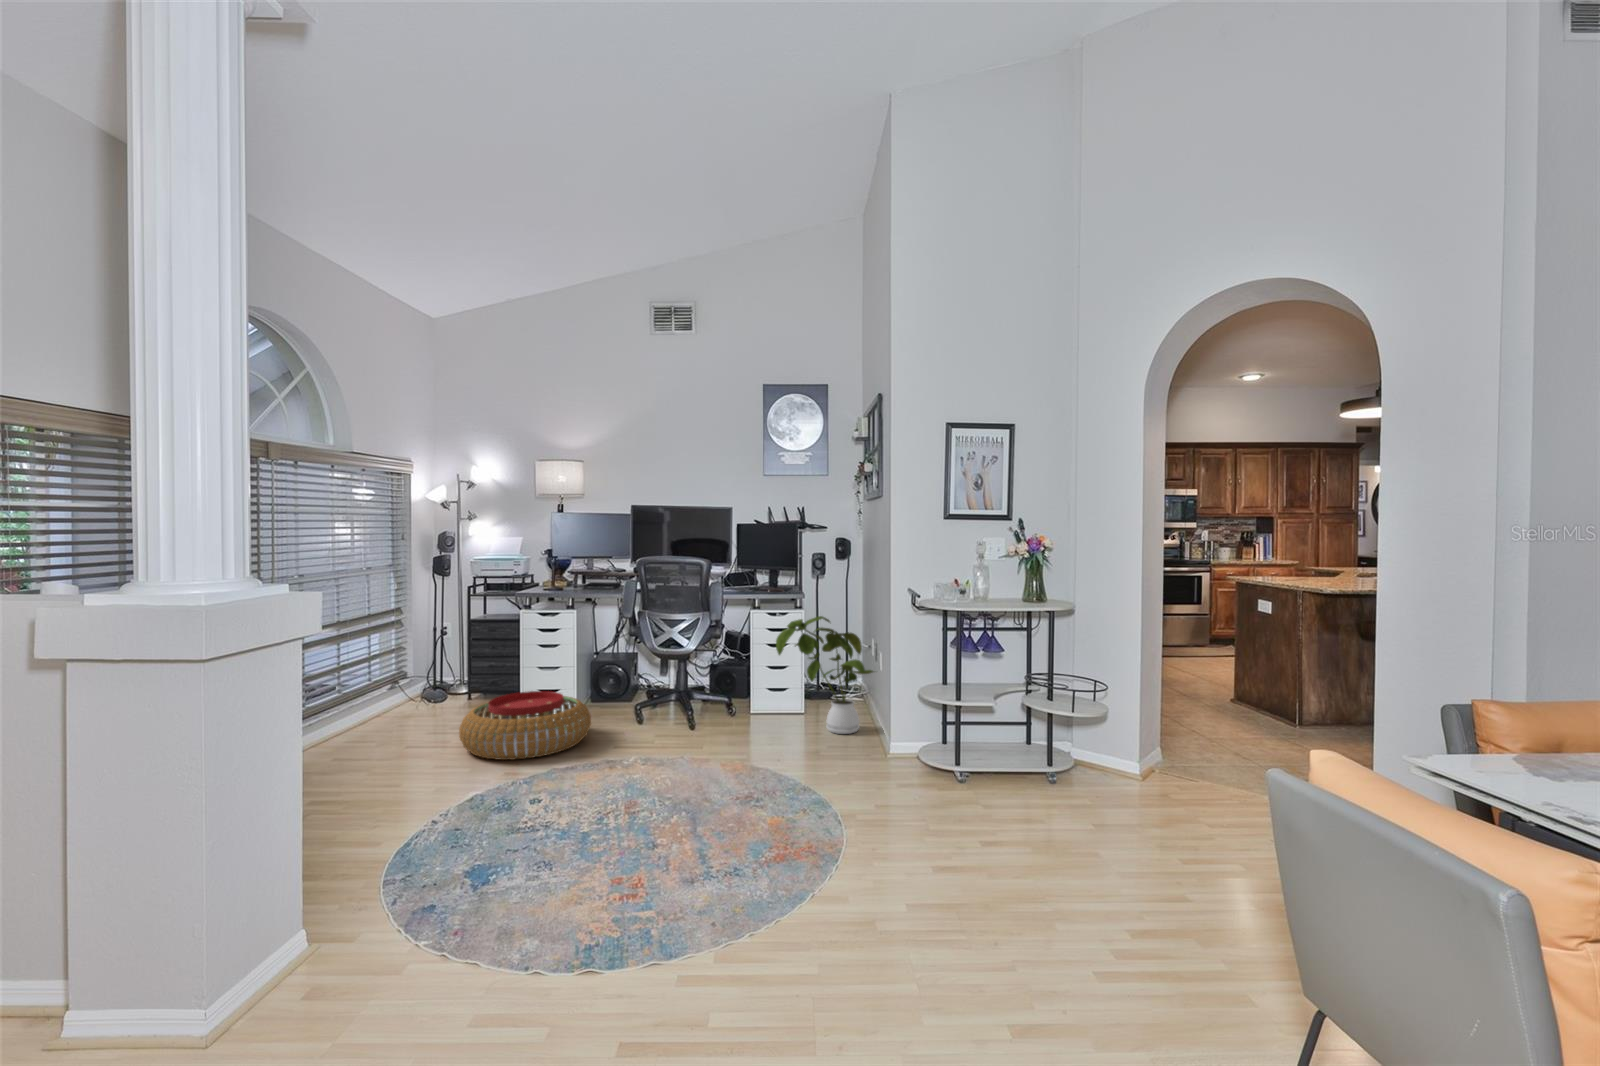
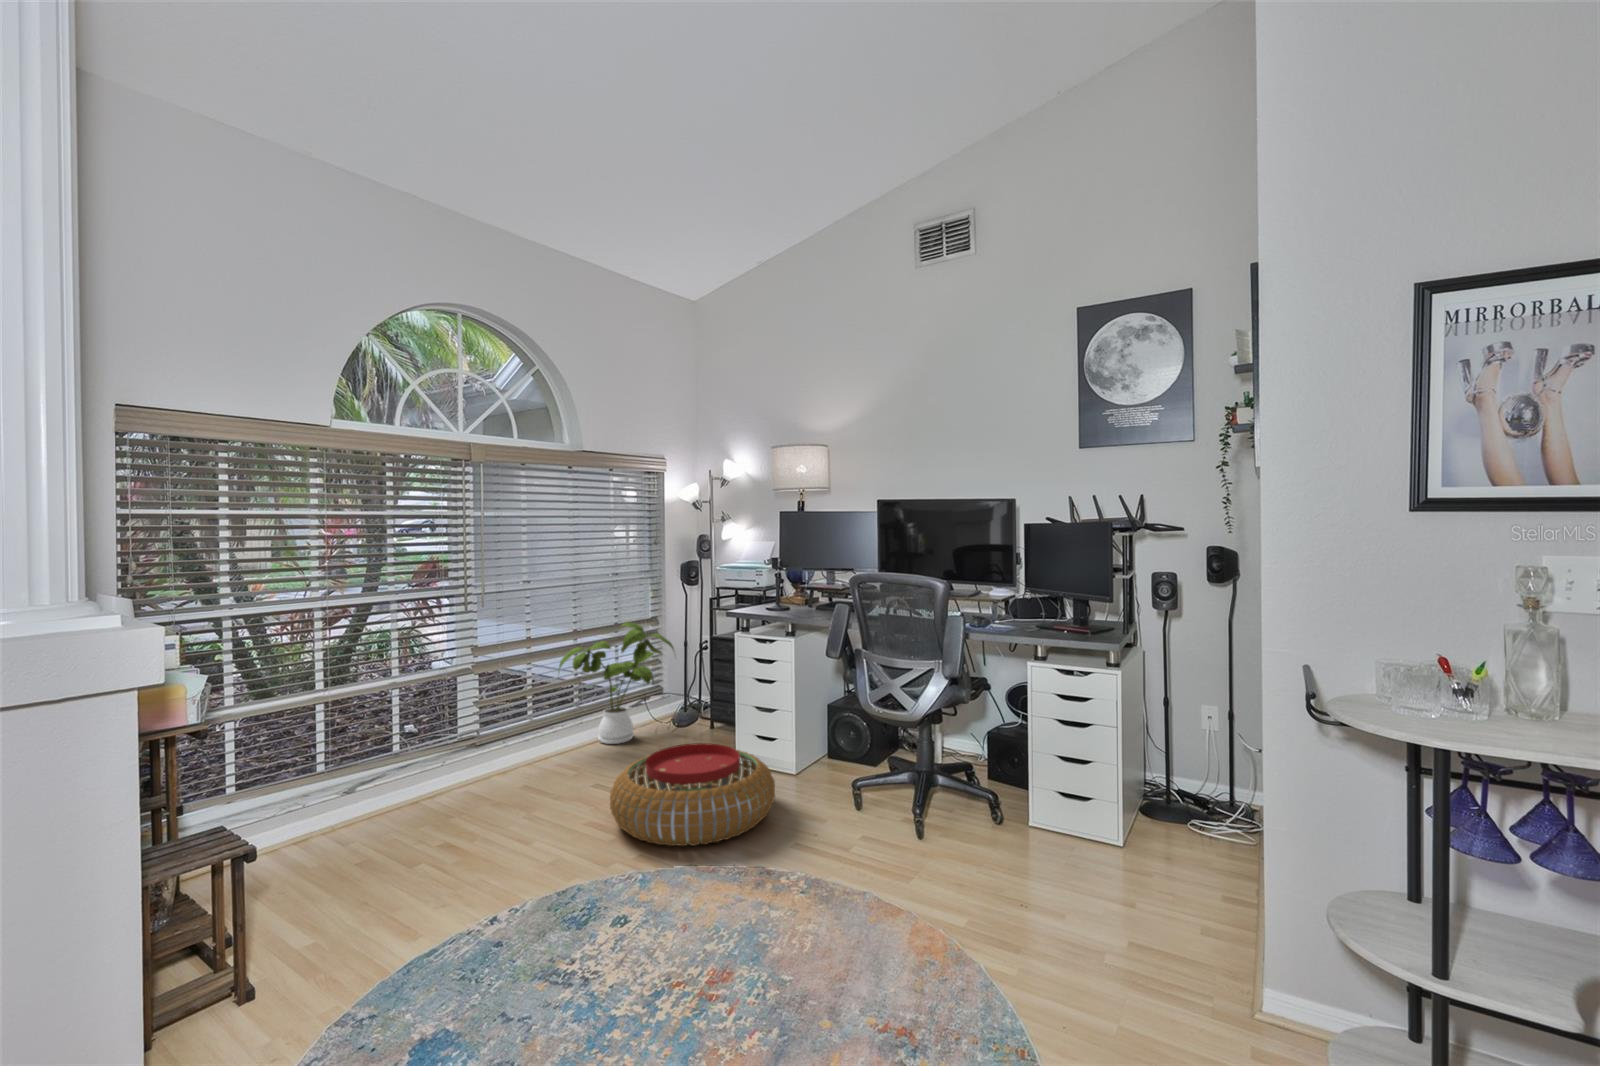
house plant: present [776,616,873,734] -> present [559,622,674,744]

